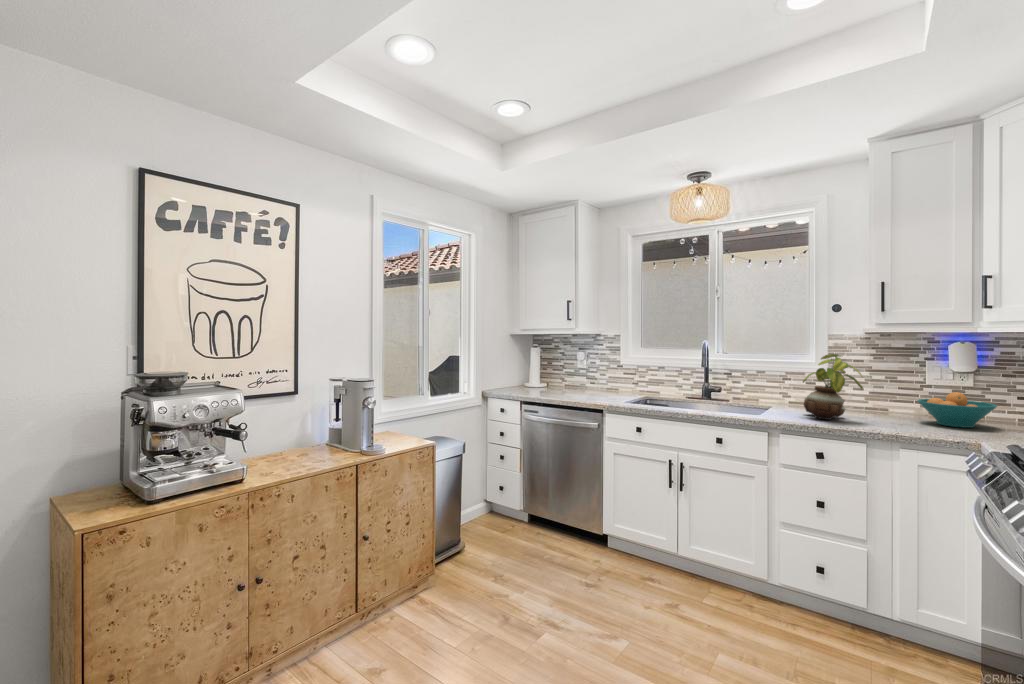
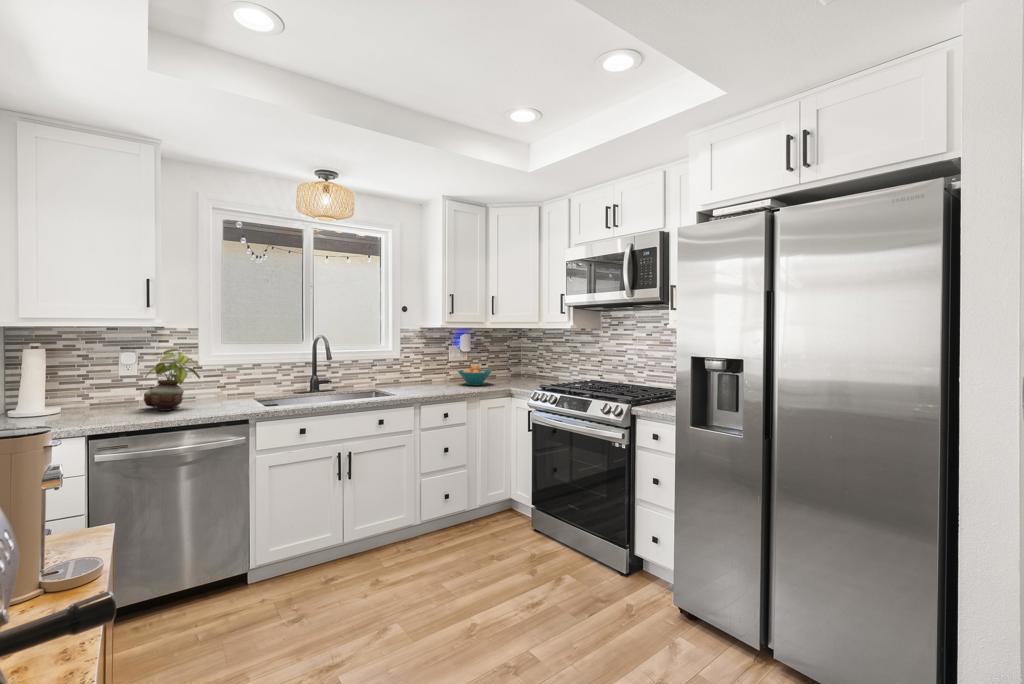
potted plant: present [803,354,863,420] -> present [144,349,200,410]

